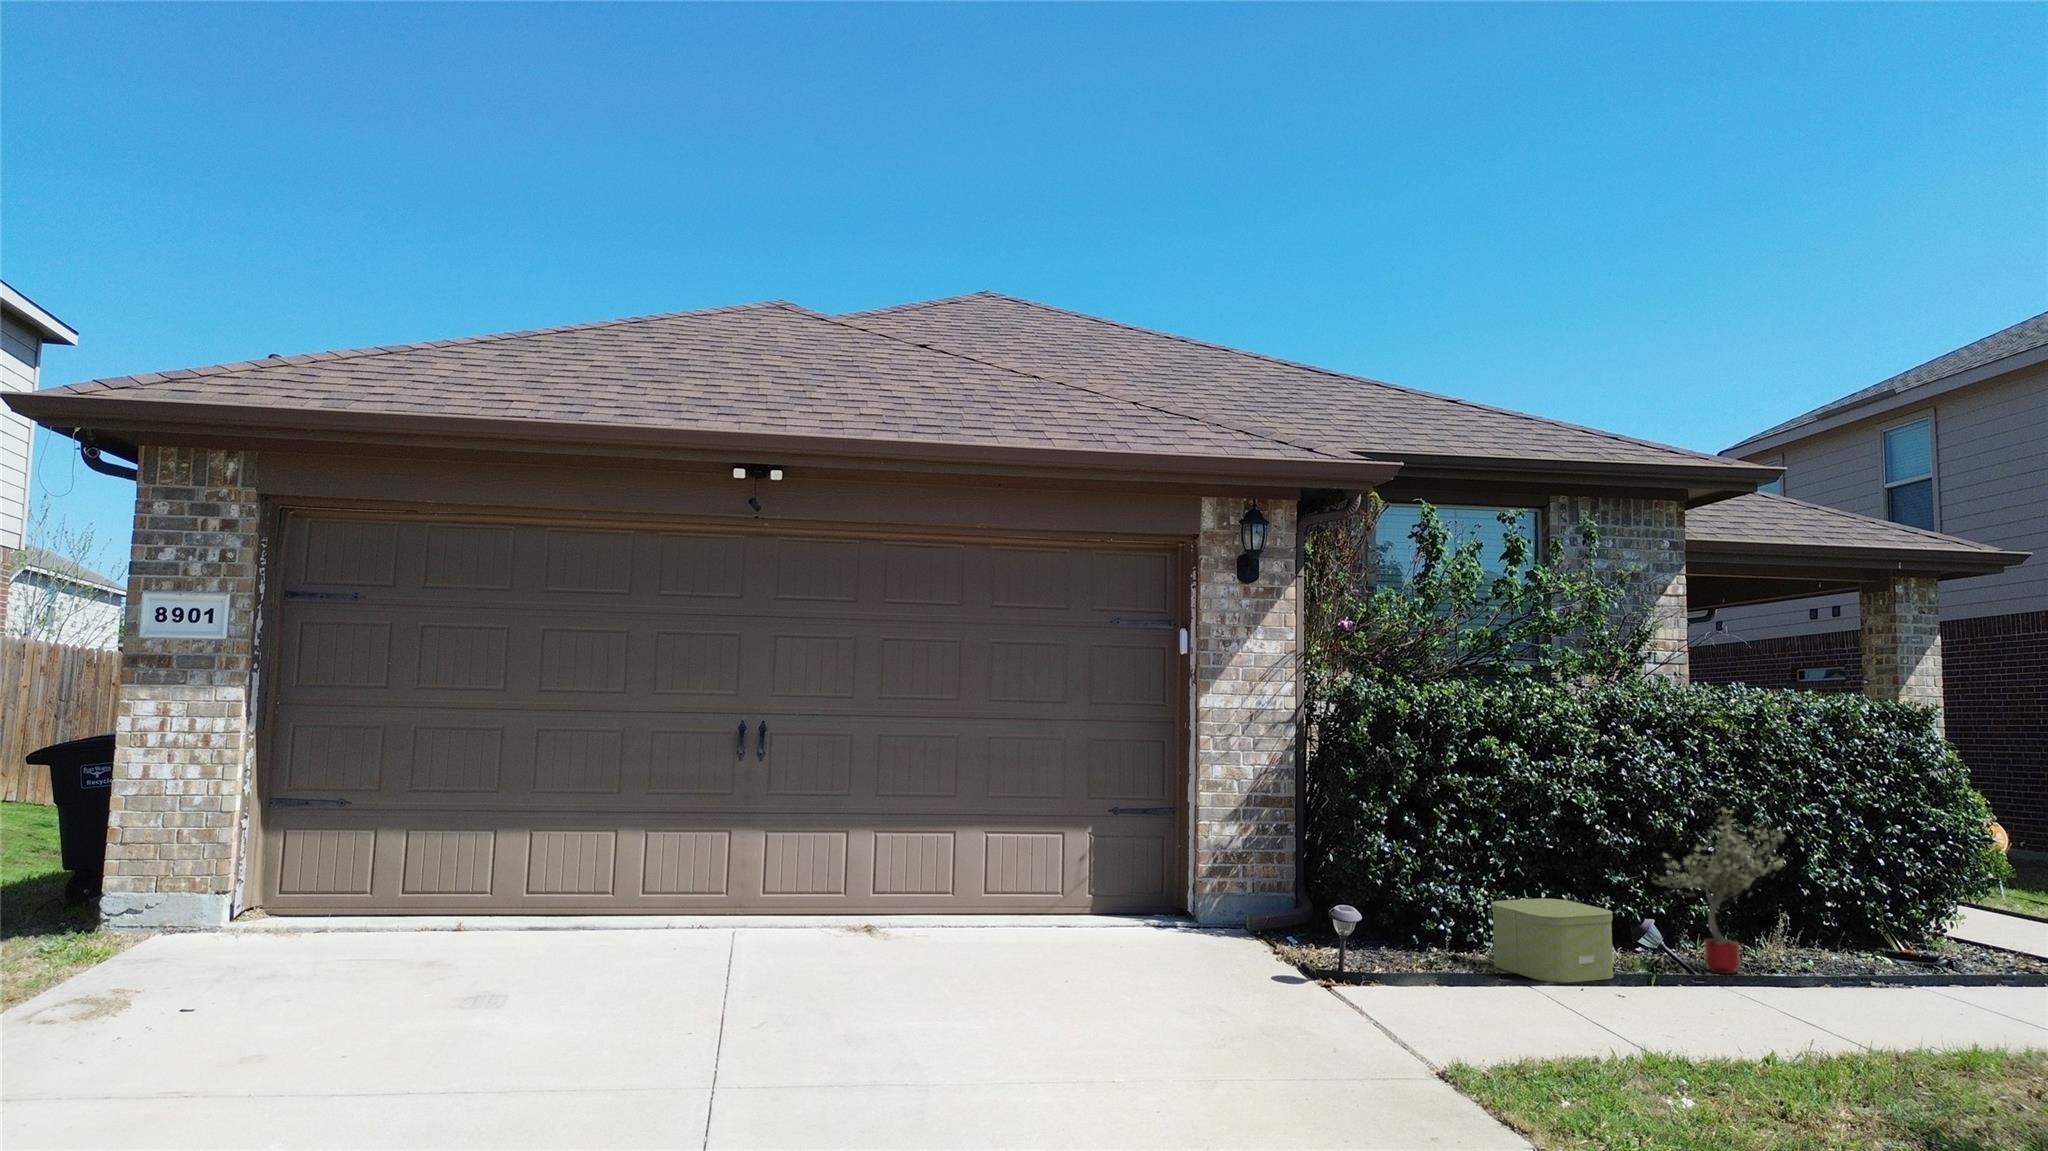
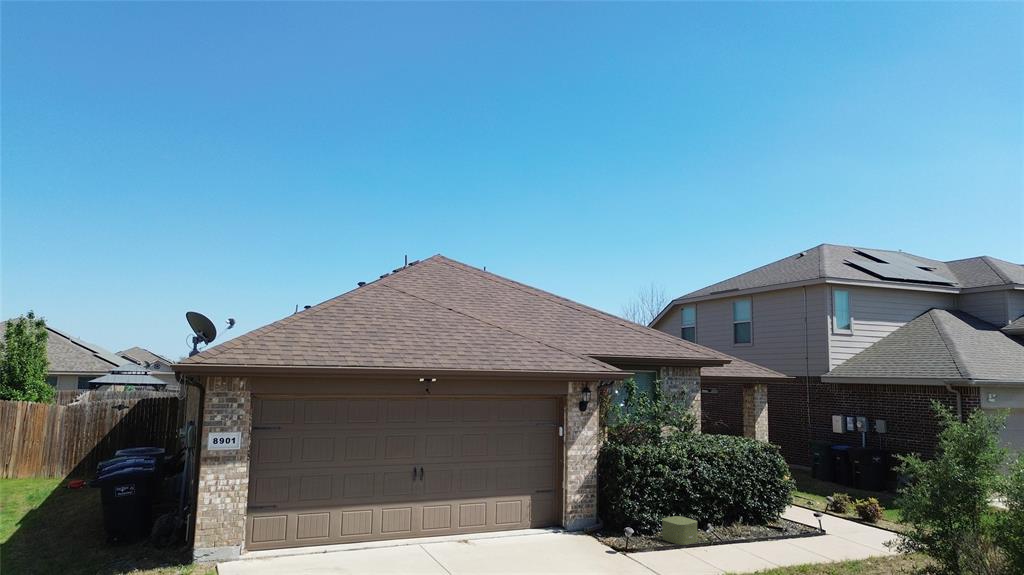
potted tree: present [1653,807,1784,974] -> none [706,485,742,537]

